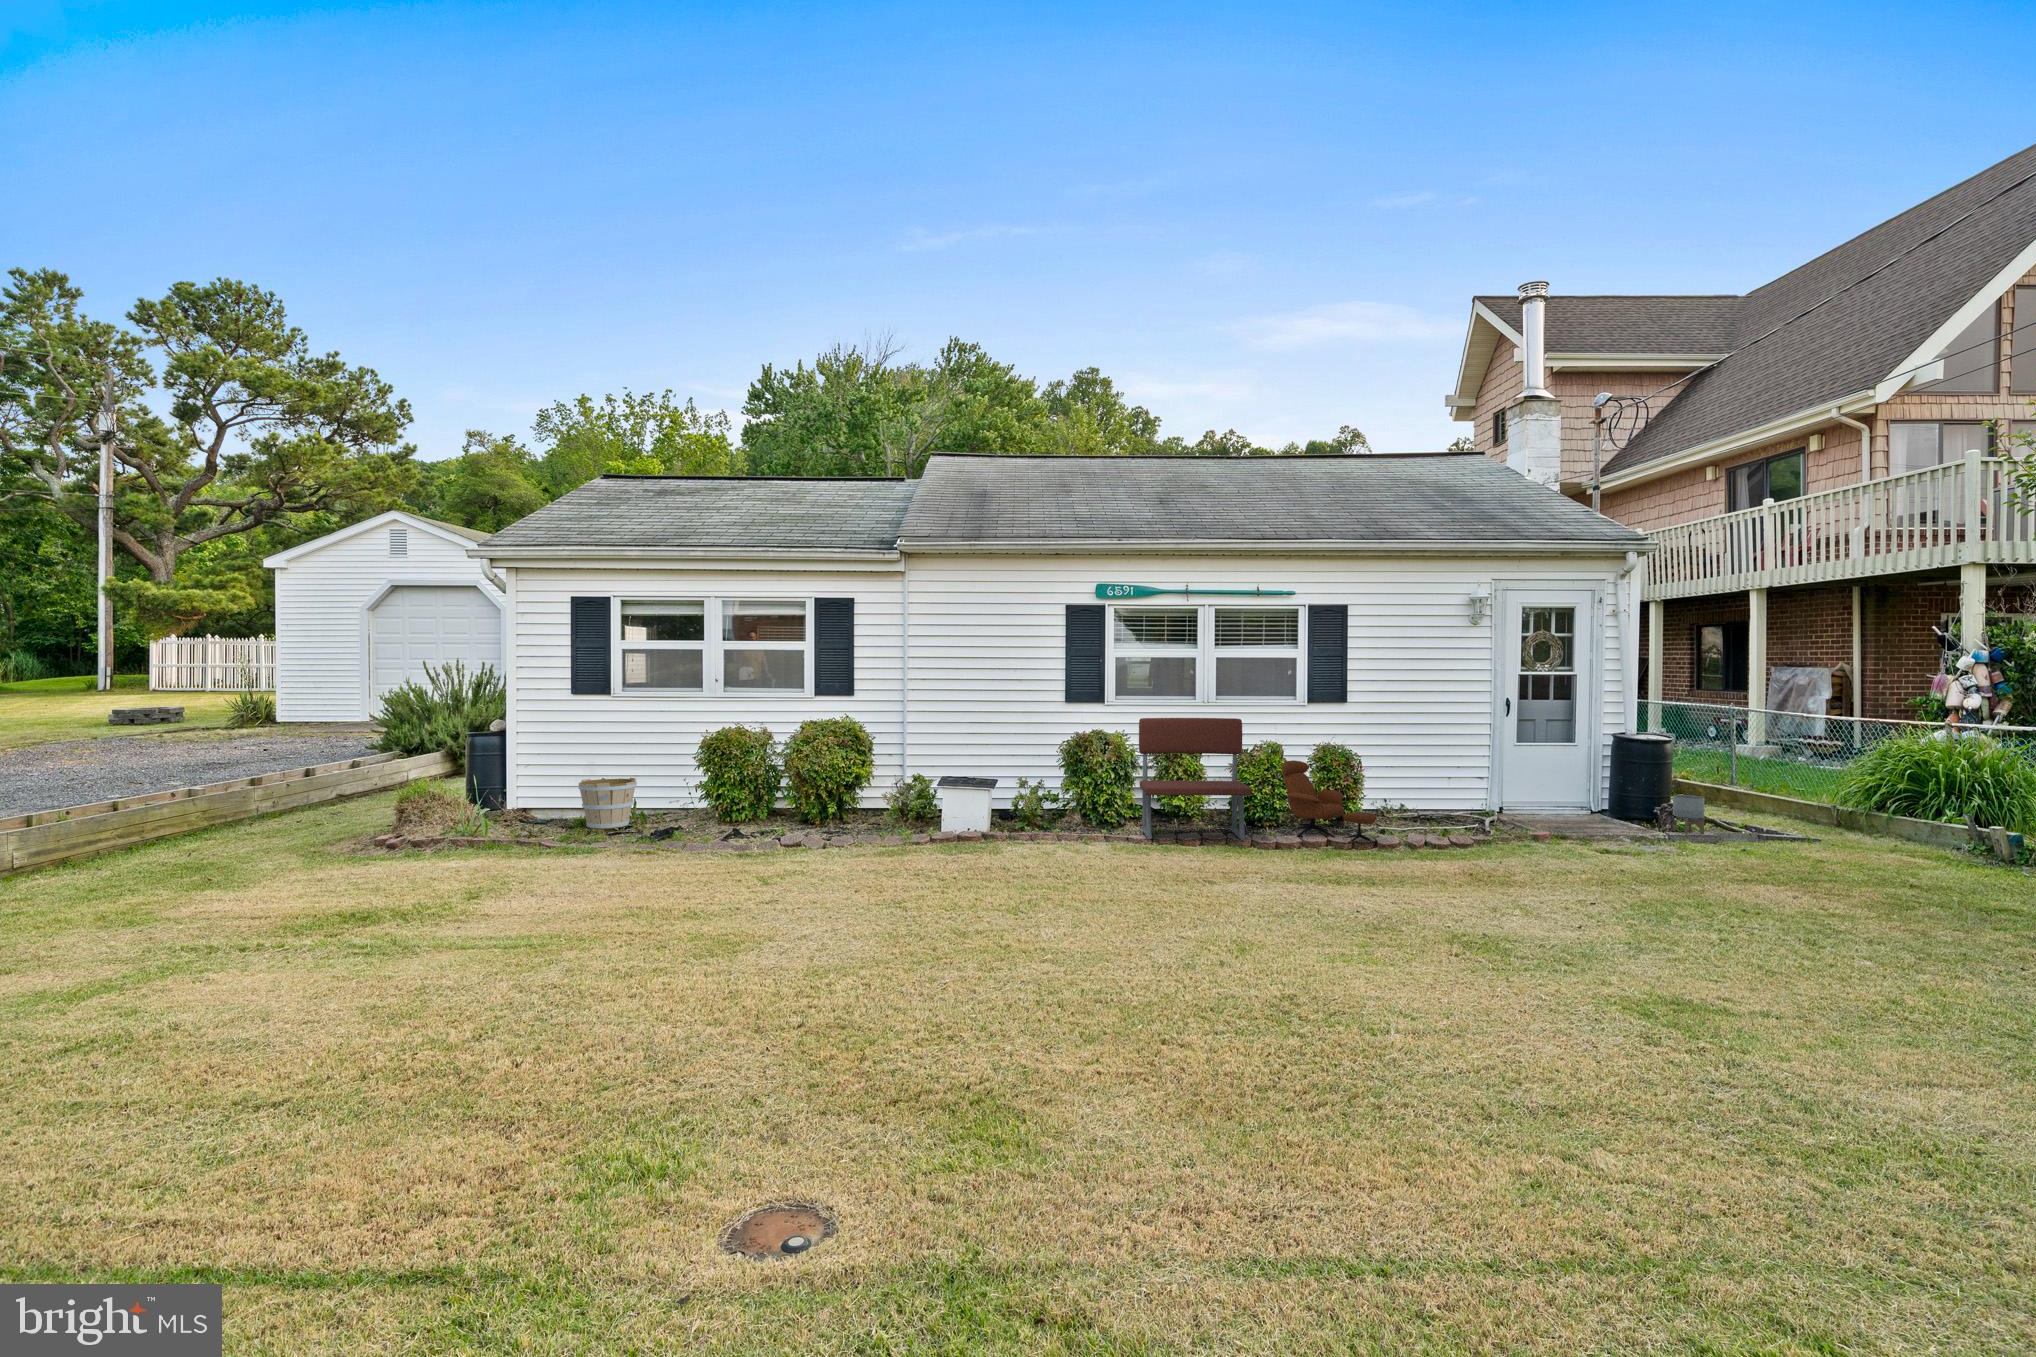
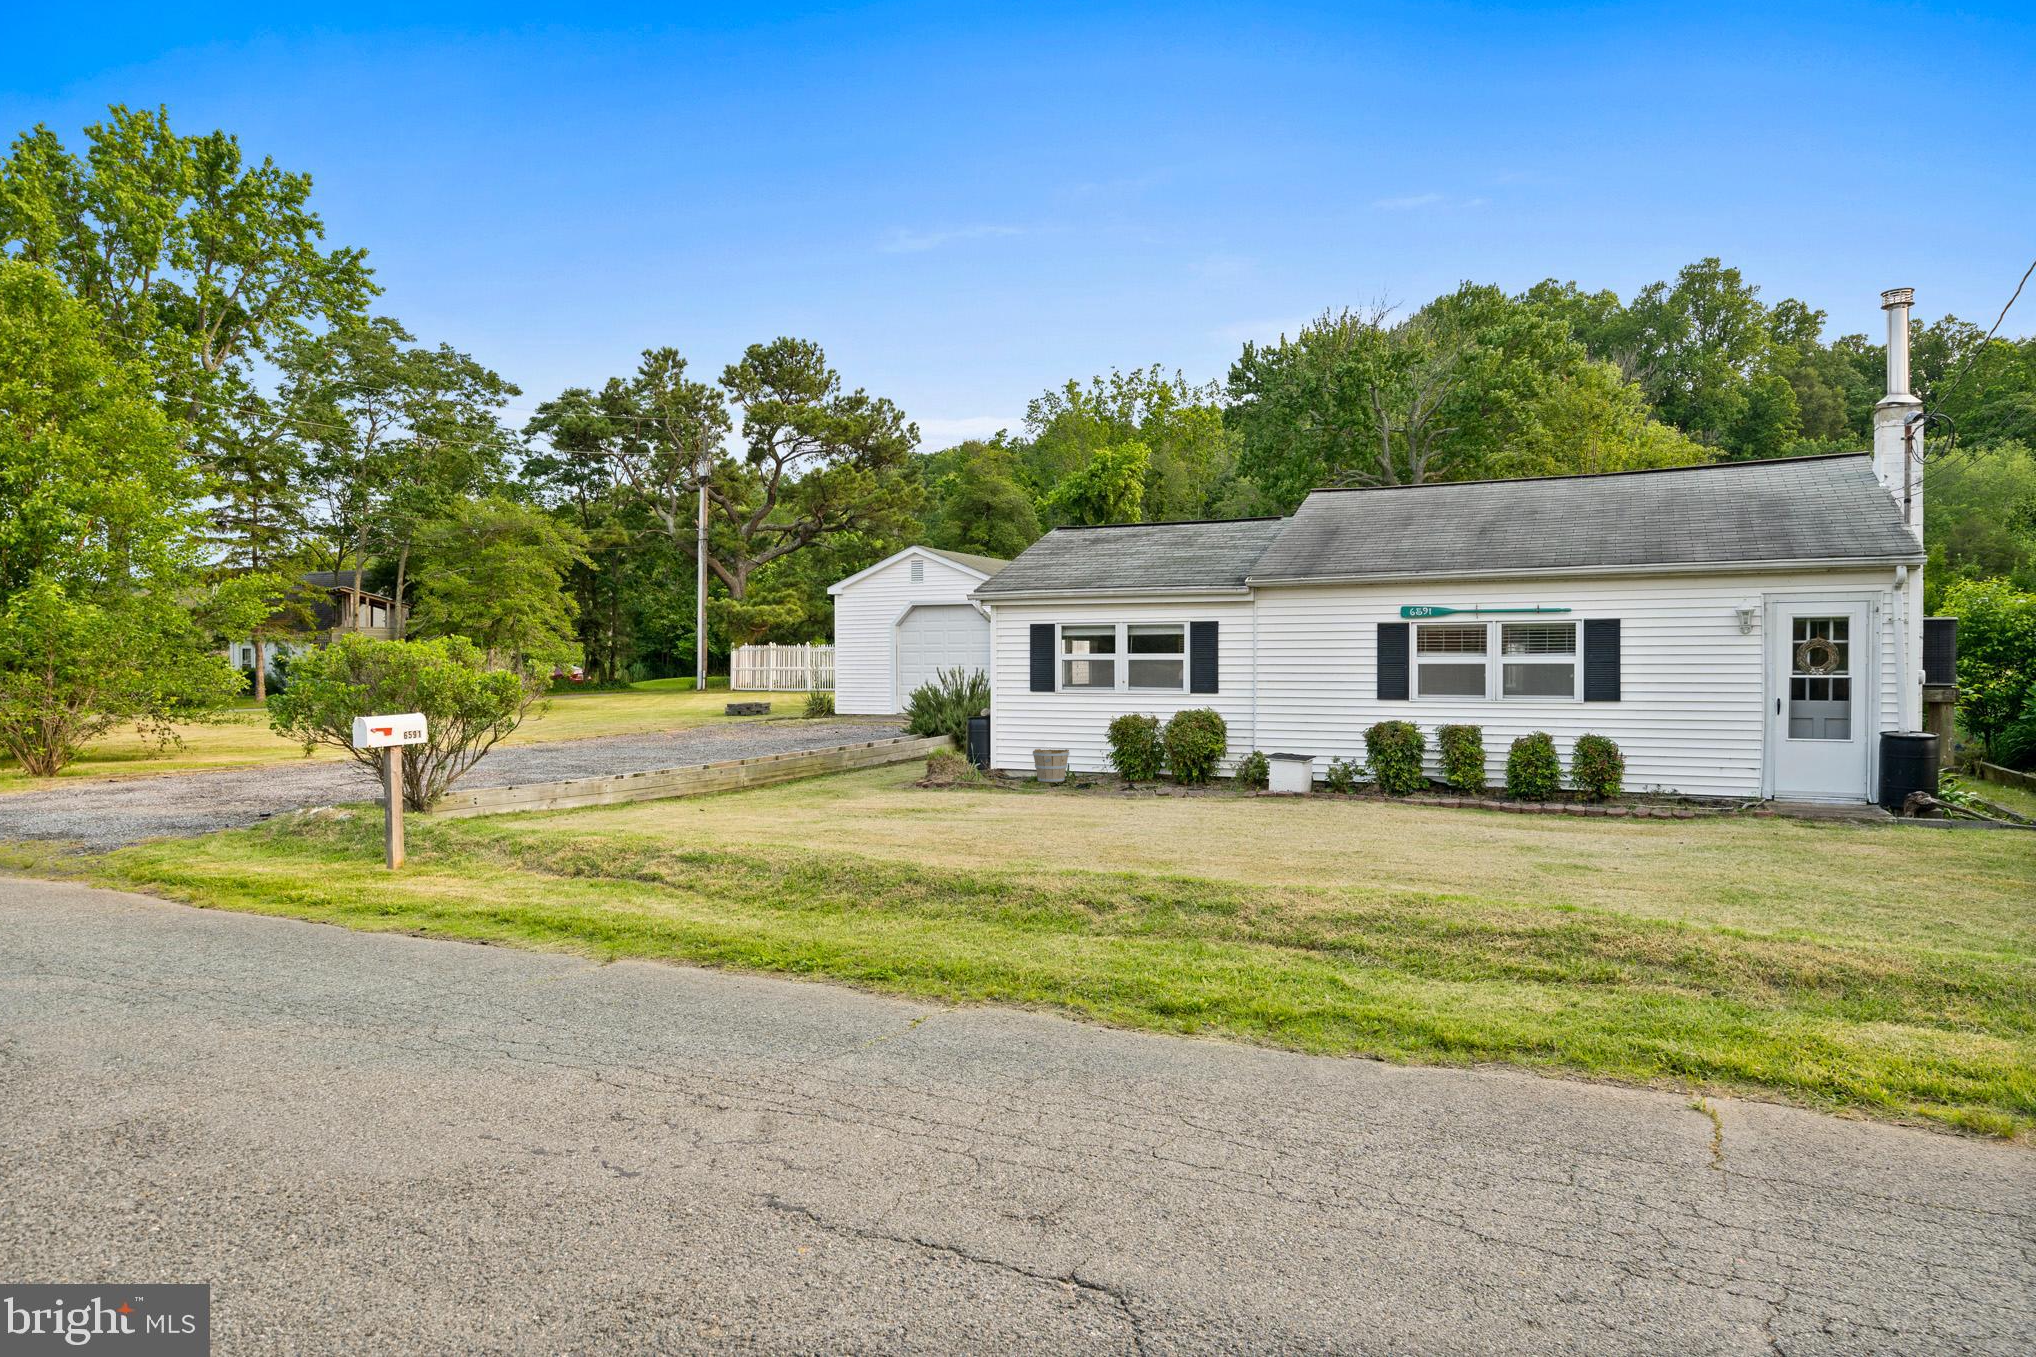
bench: present [1139,718,1252,840] -> none [1413,712,1506,808]
lounge chair: present [1282,760,1377,844] -> none [1542,749,1609,816]
planter: present [1673,795,1704,834] -> none [1939,791,1969,827]

